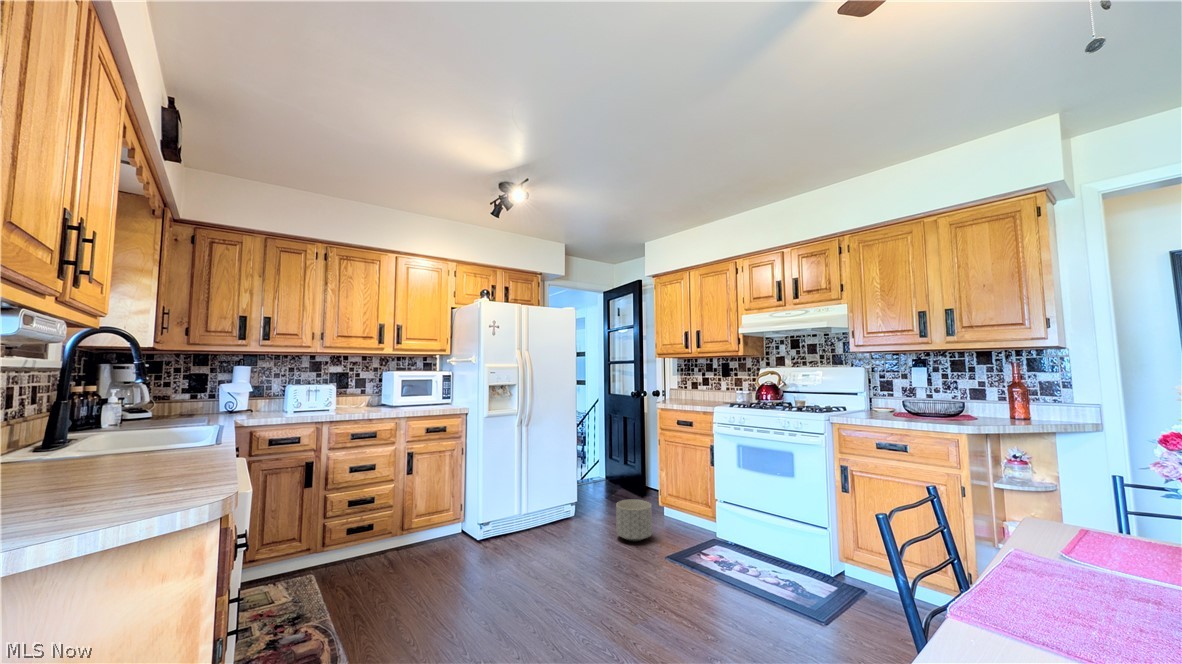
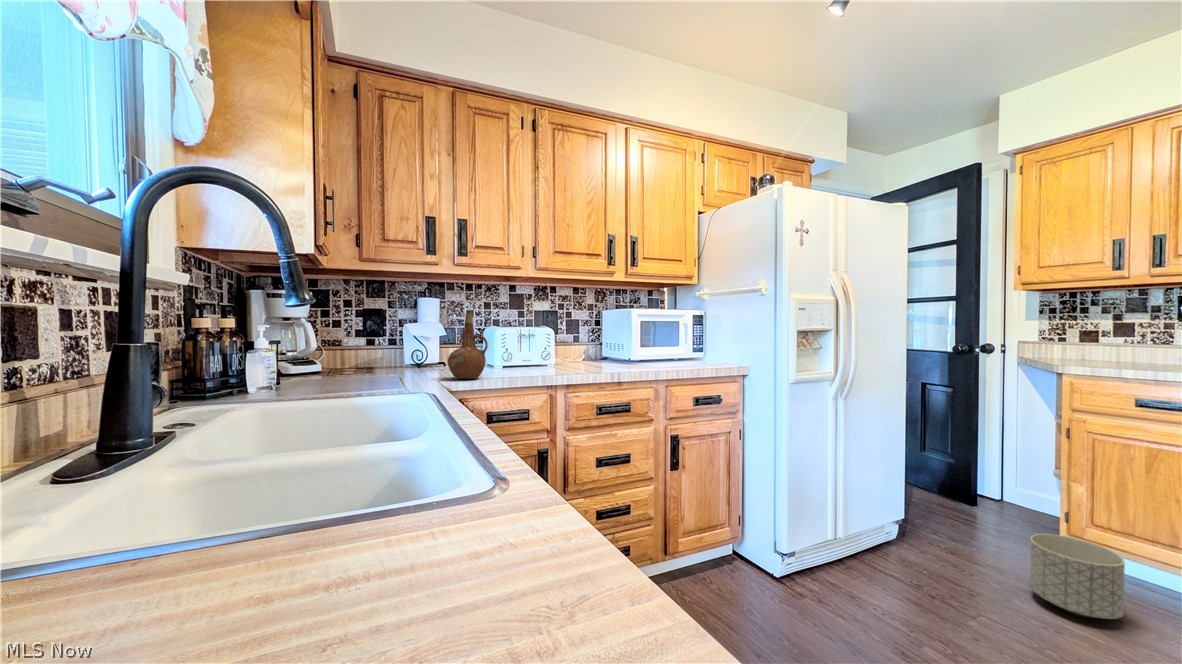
ceramic pitcher: none [246,378,276,419] -> present [448,313,488,379]

